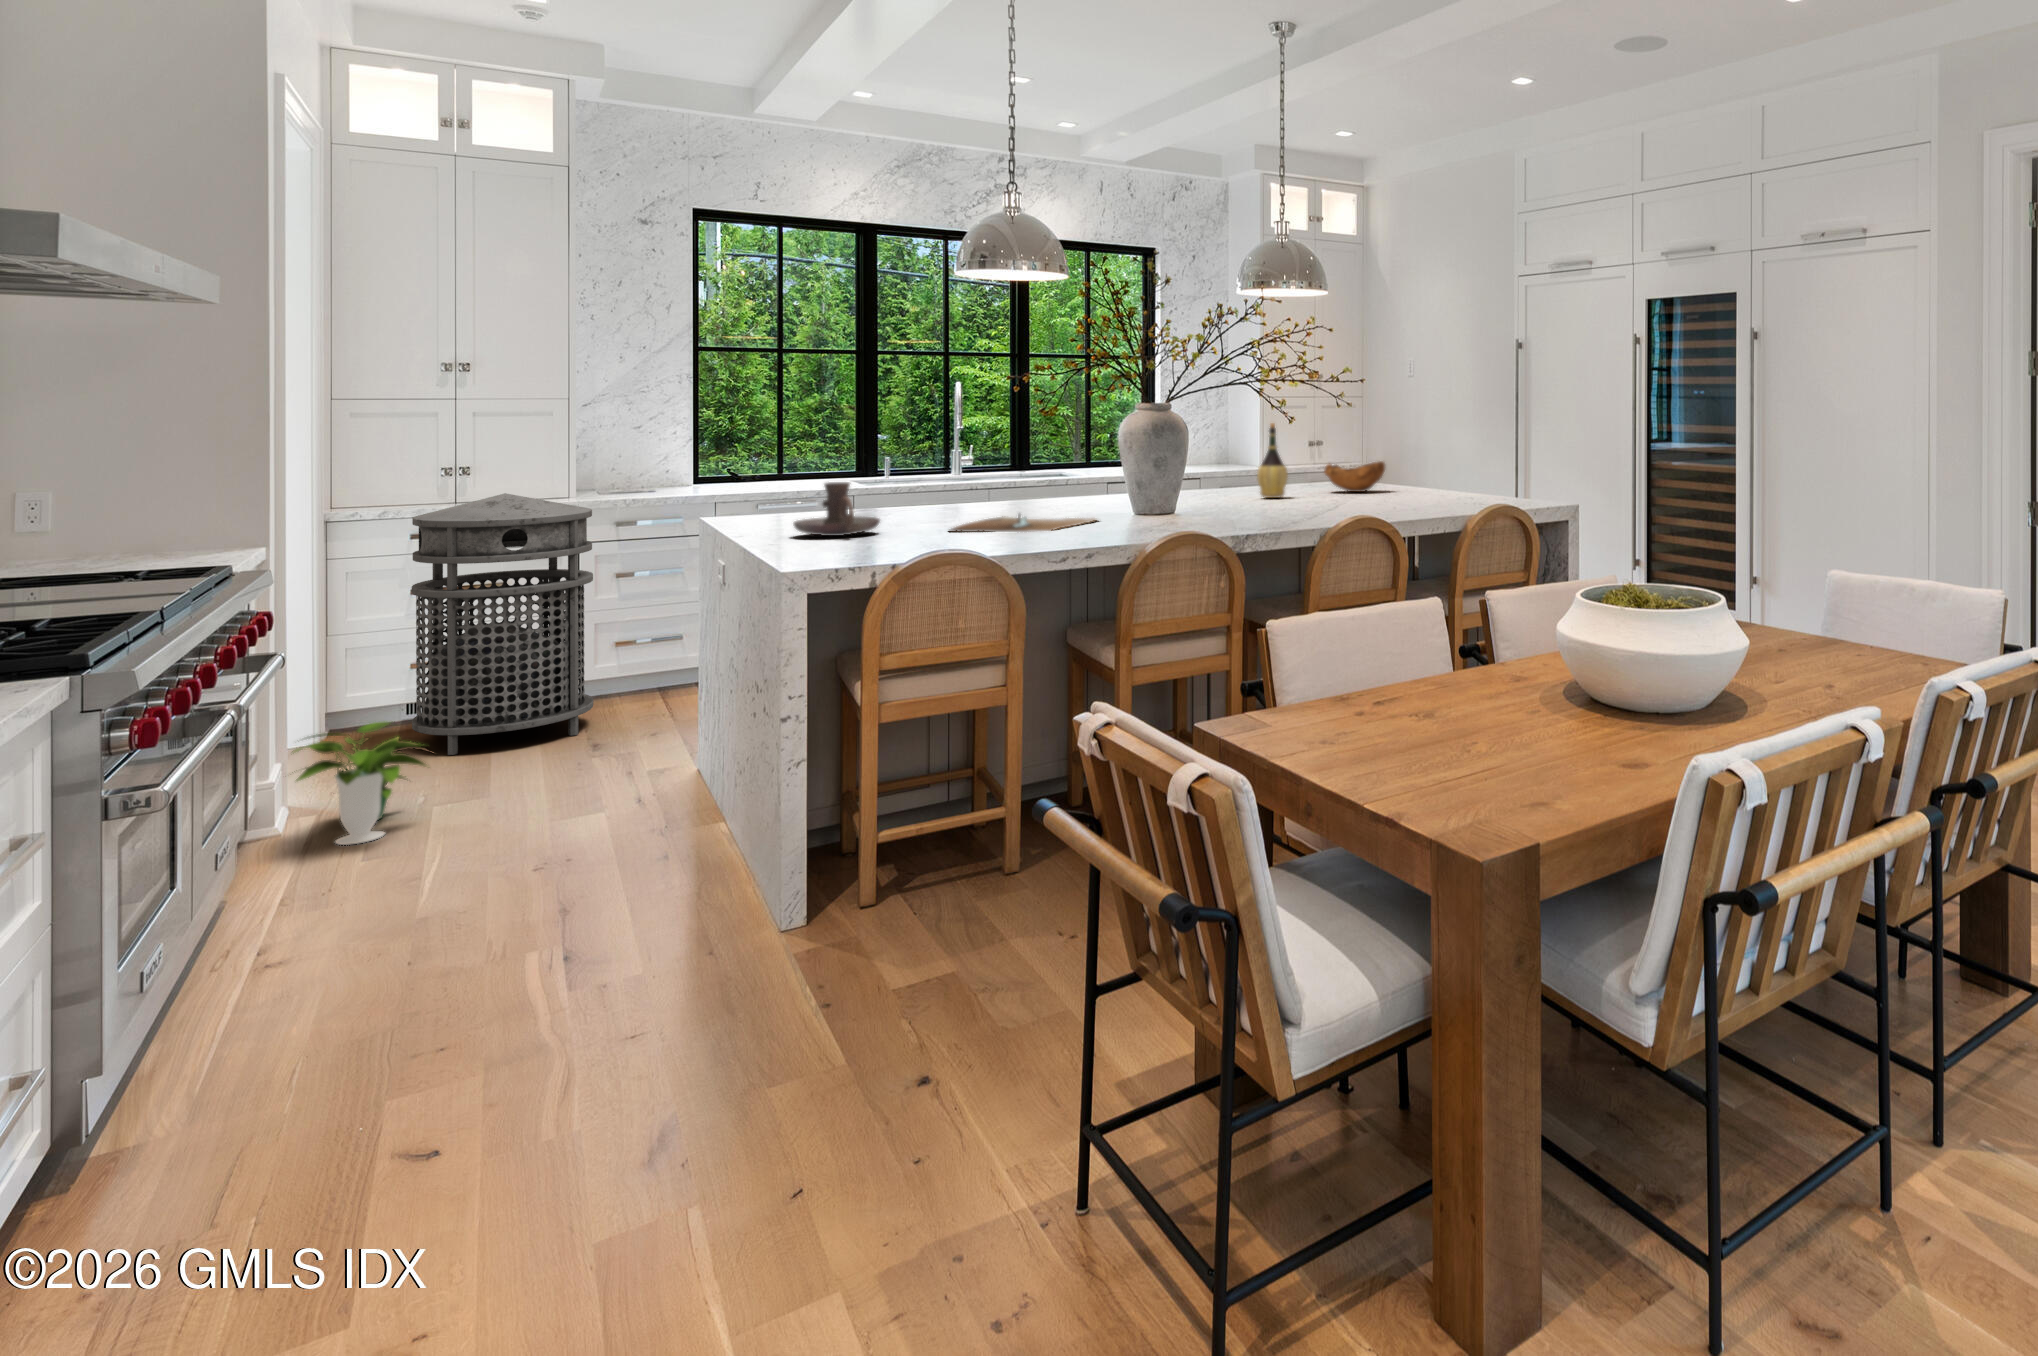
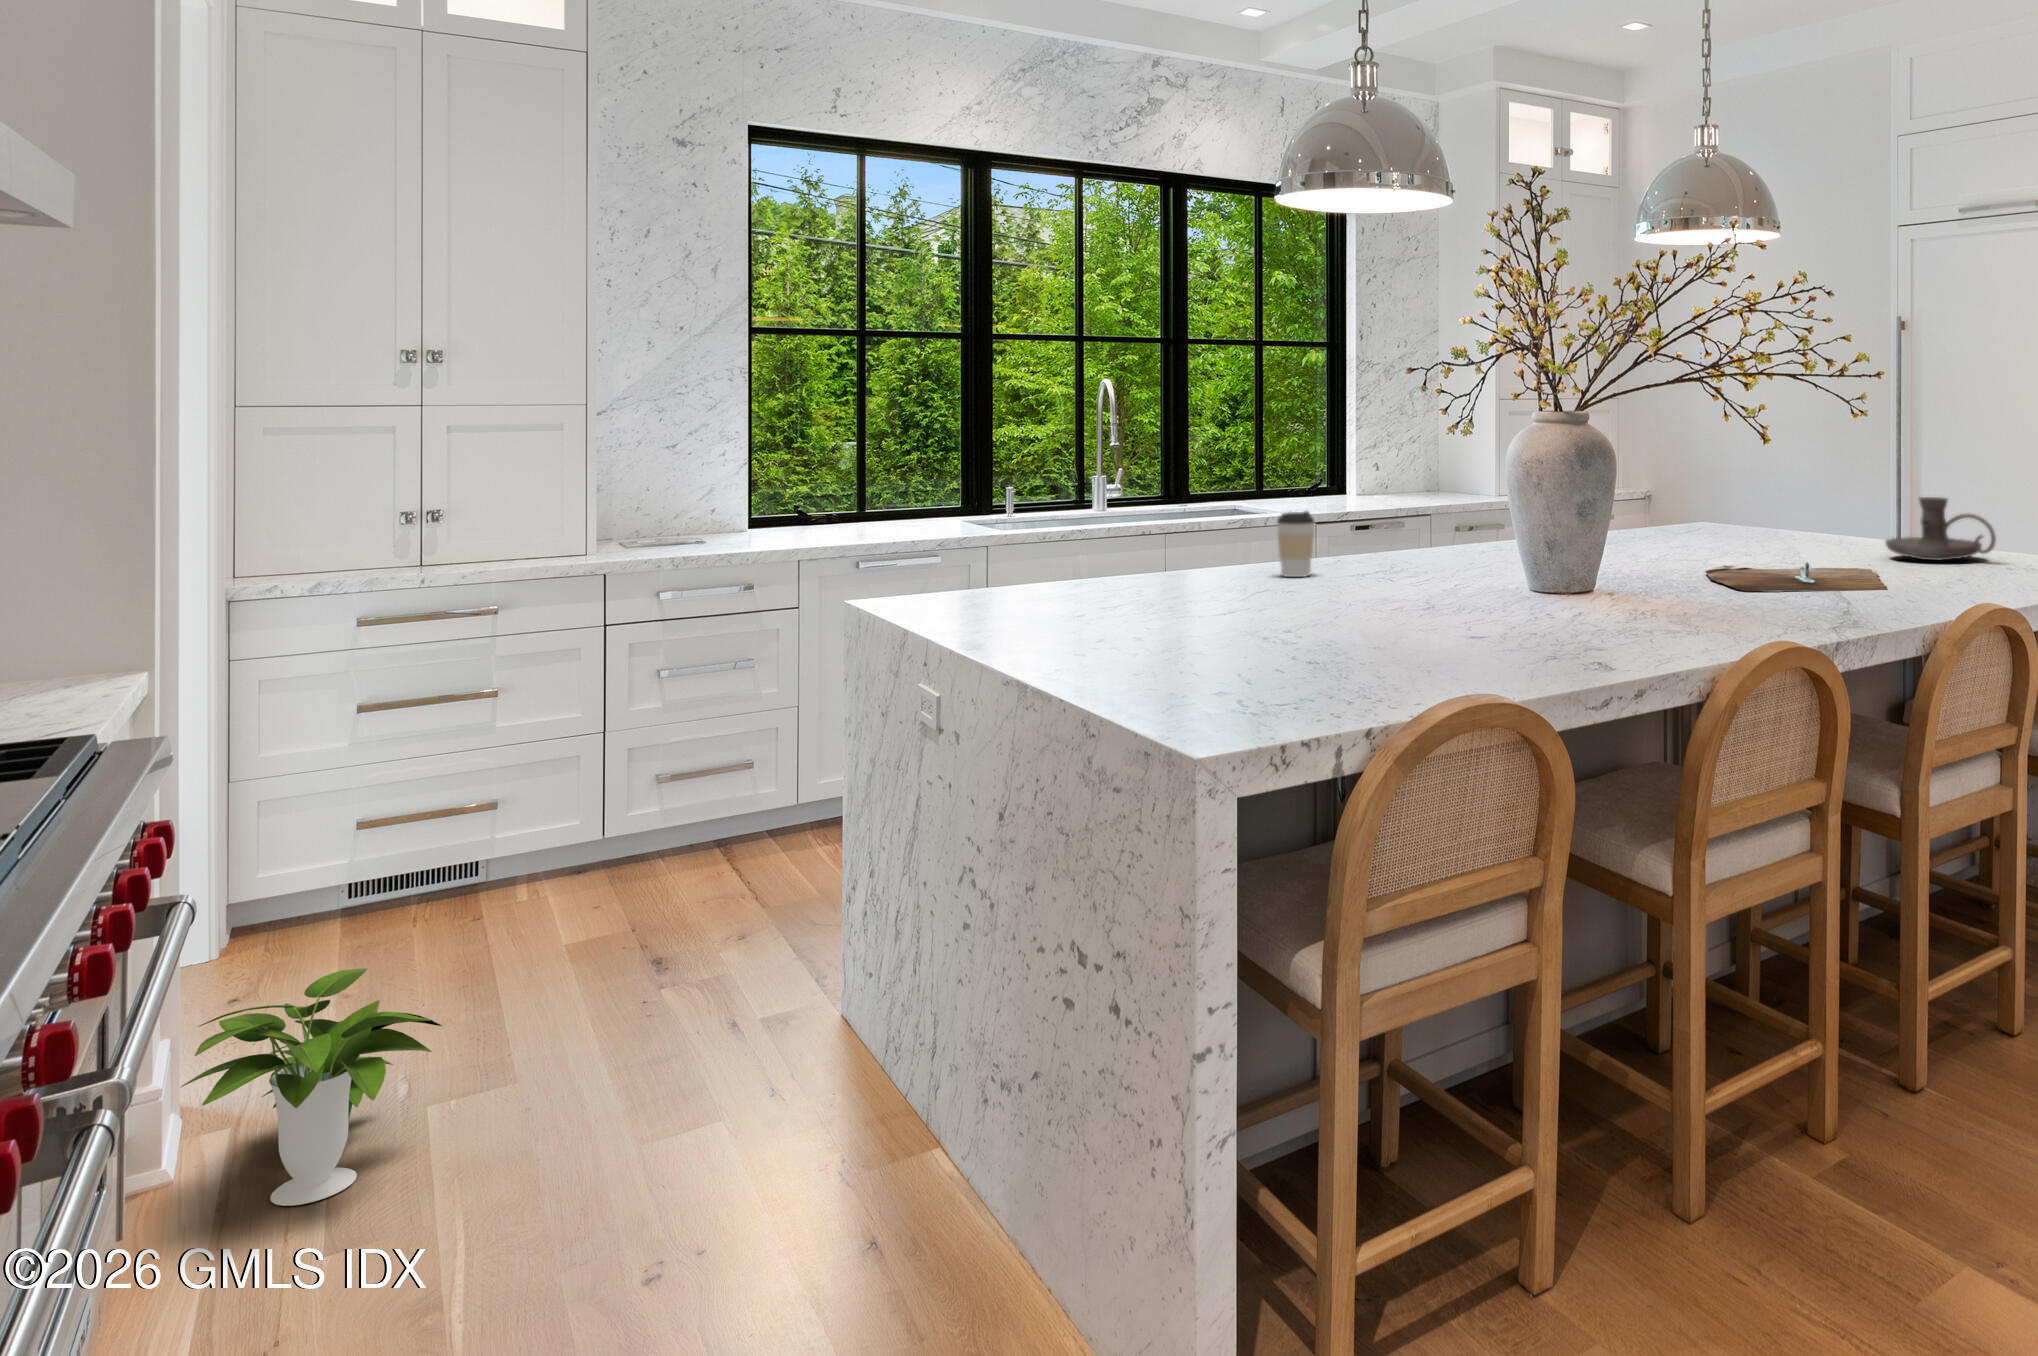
wine bottle: present [1257,423,1288,498] -> none [1652,440,1700,556]
wooden bowl: present [1324,461,1385,492] -> none [1721,496,1814,544]
coffee cup: none [993,466,1018,508] -> present [1277,511,1314,577]
candle holder: present [794,482,880,536] -> present [1885,497,1996,560]
trash can: present [412,493,593,755] -> none [367,557,640,982]
cutting board: present [950,514,1096,532] -> present [1705,562,1888,592]

